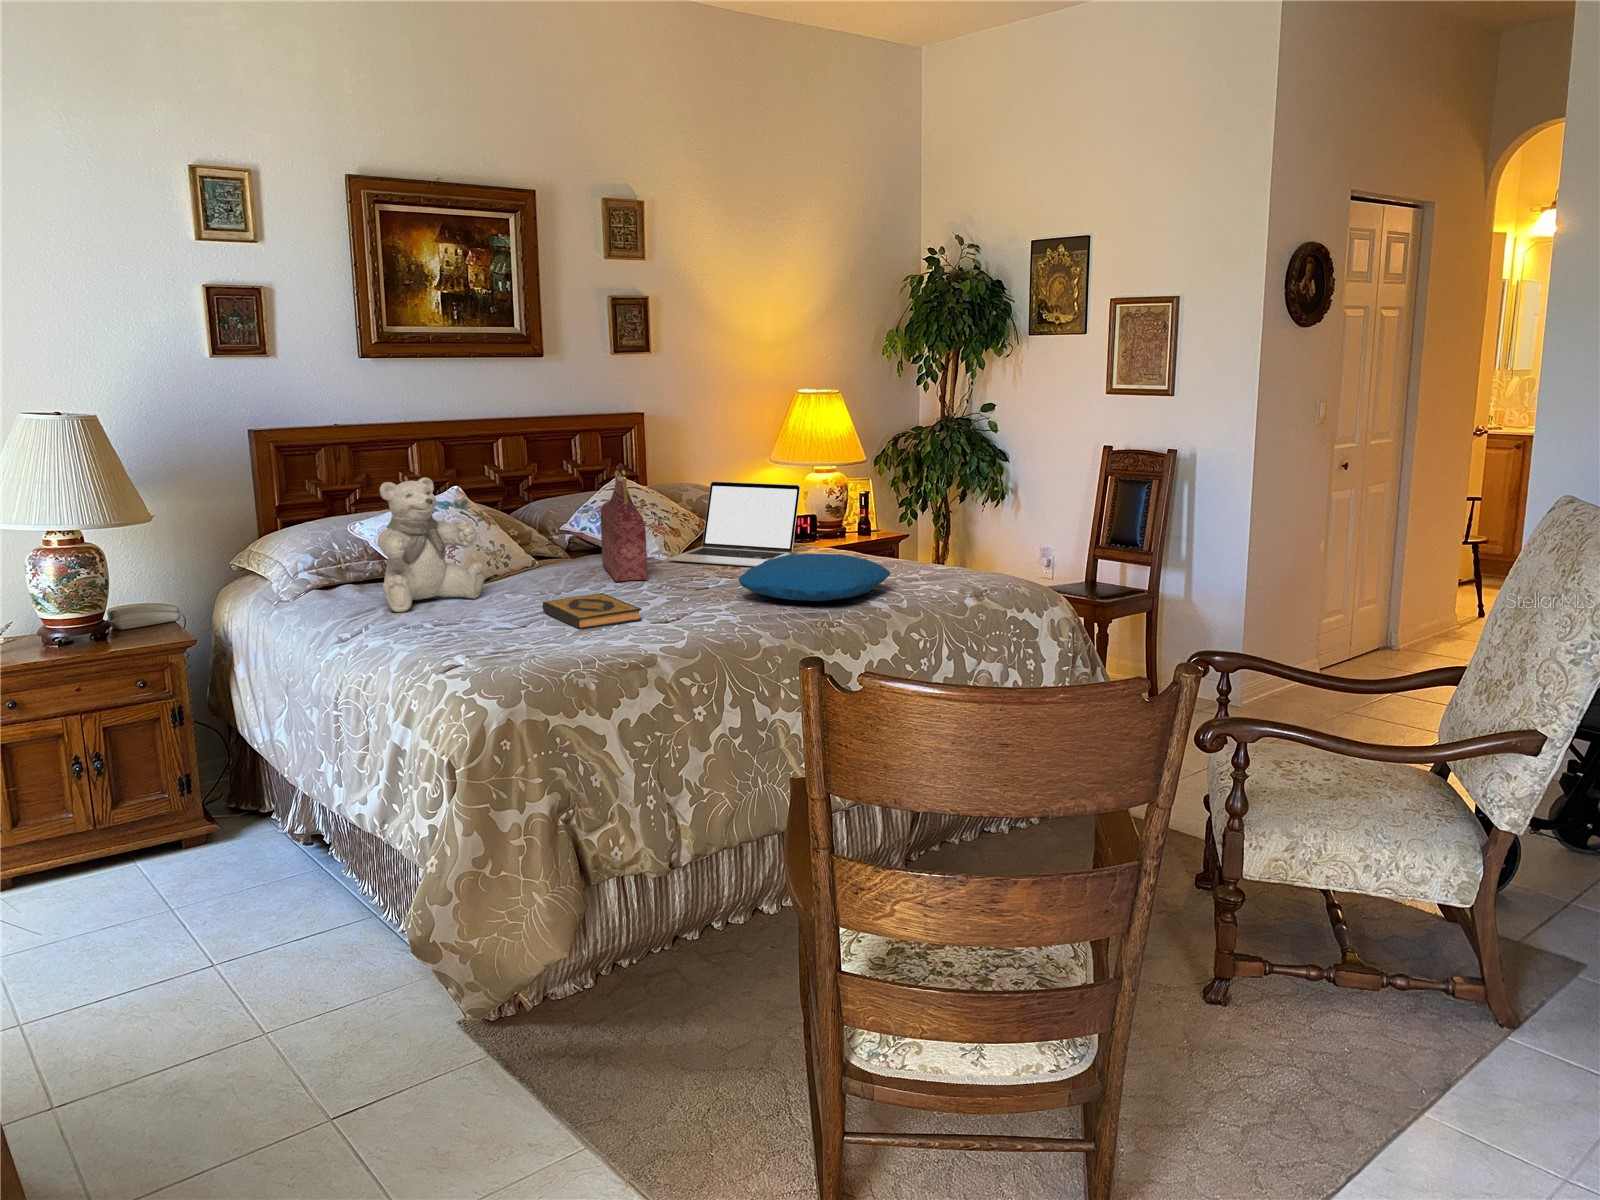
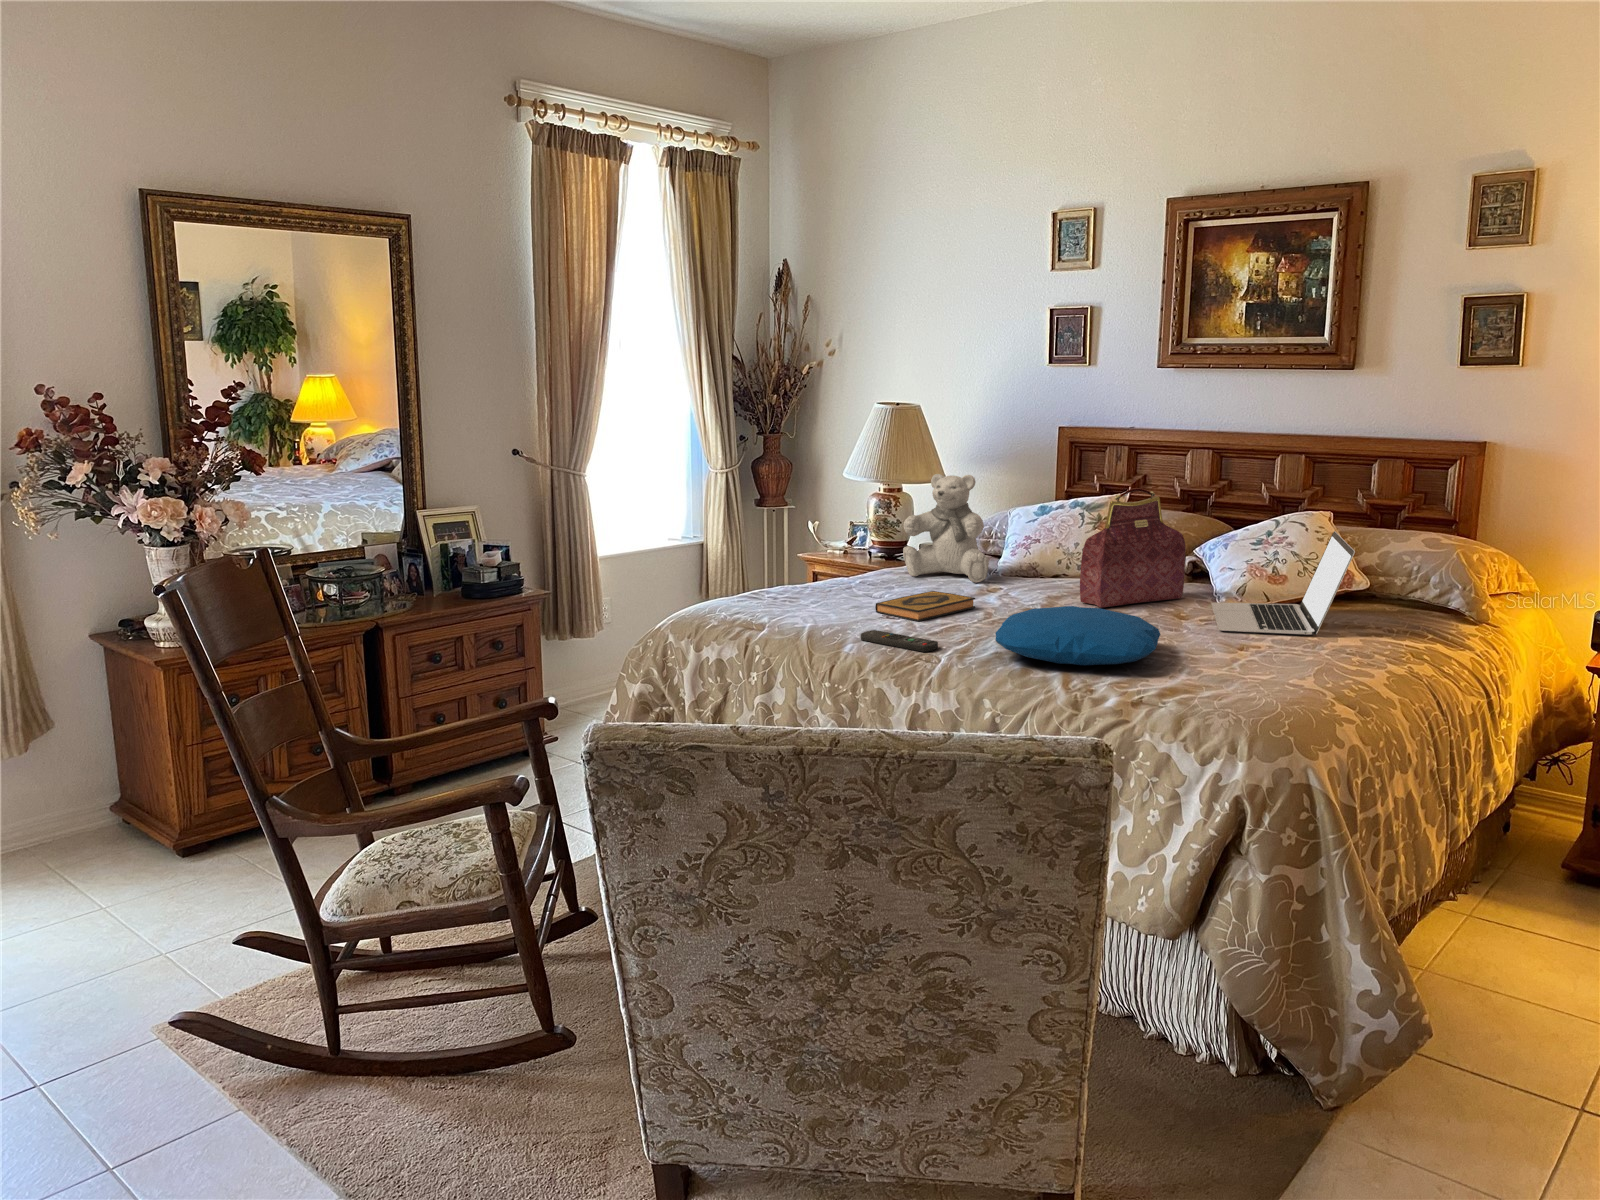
remote control: none [694,614,775,637] -> present [861,630,938,652]

